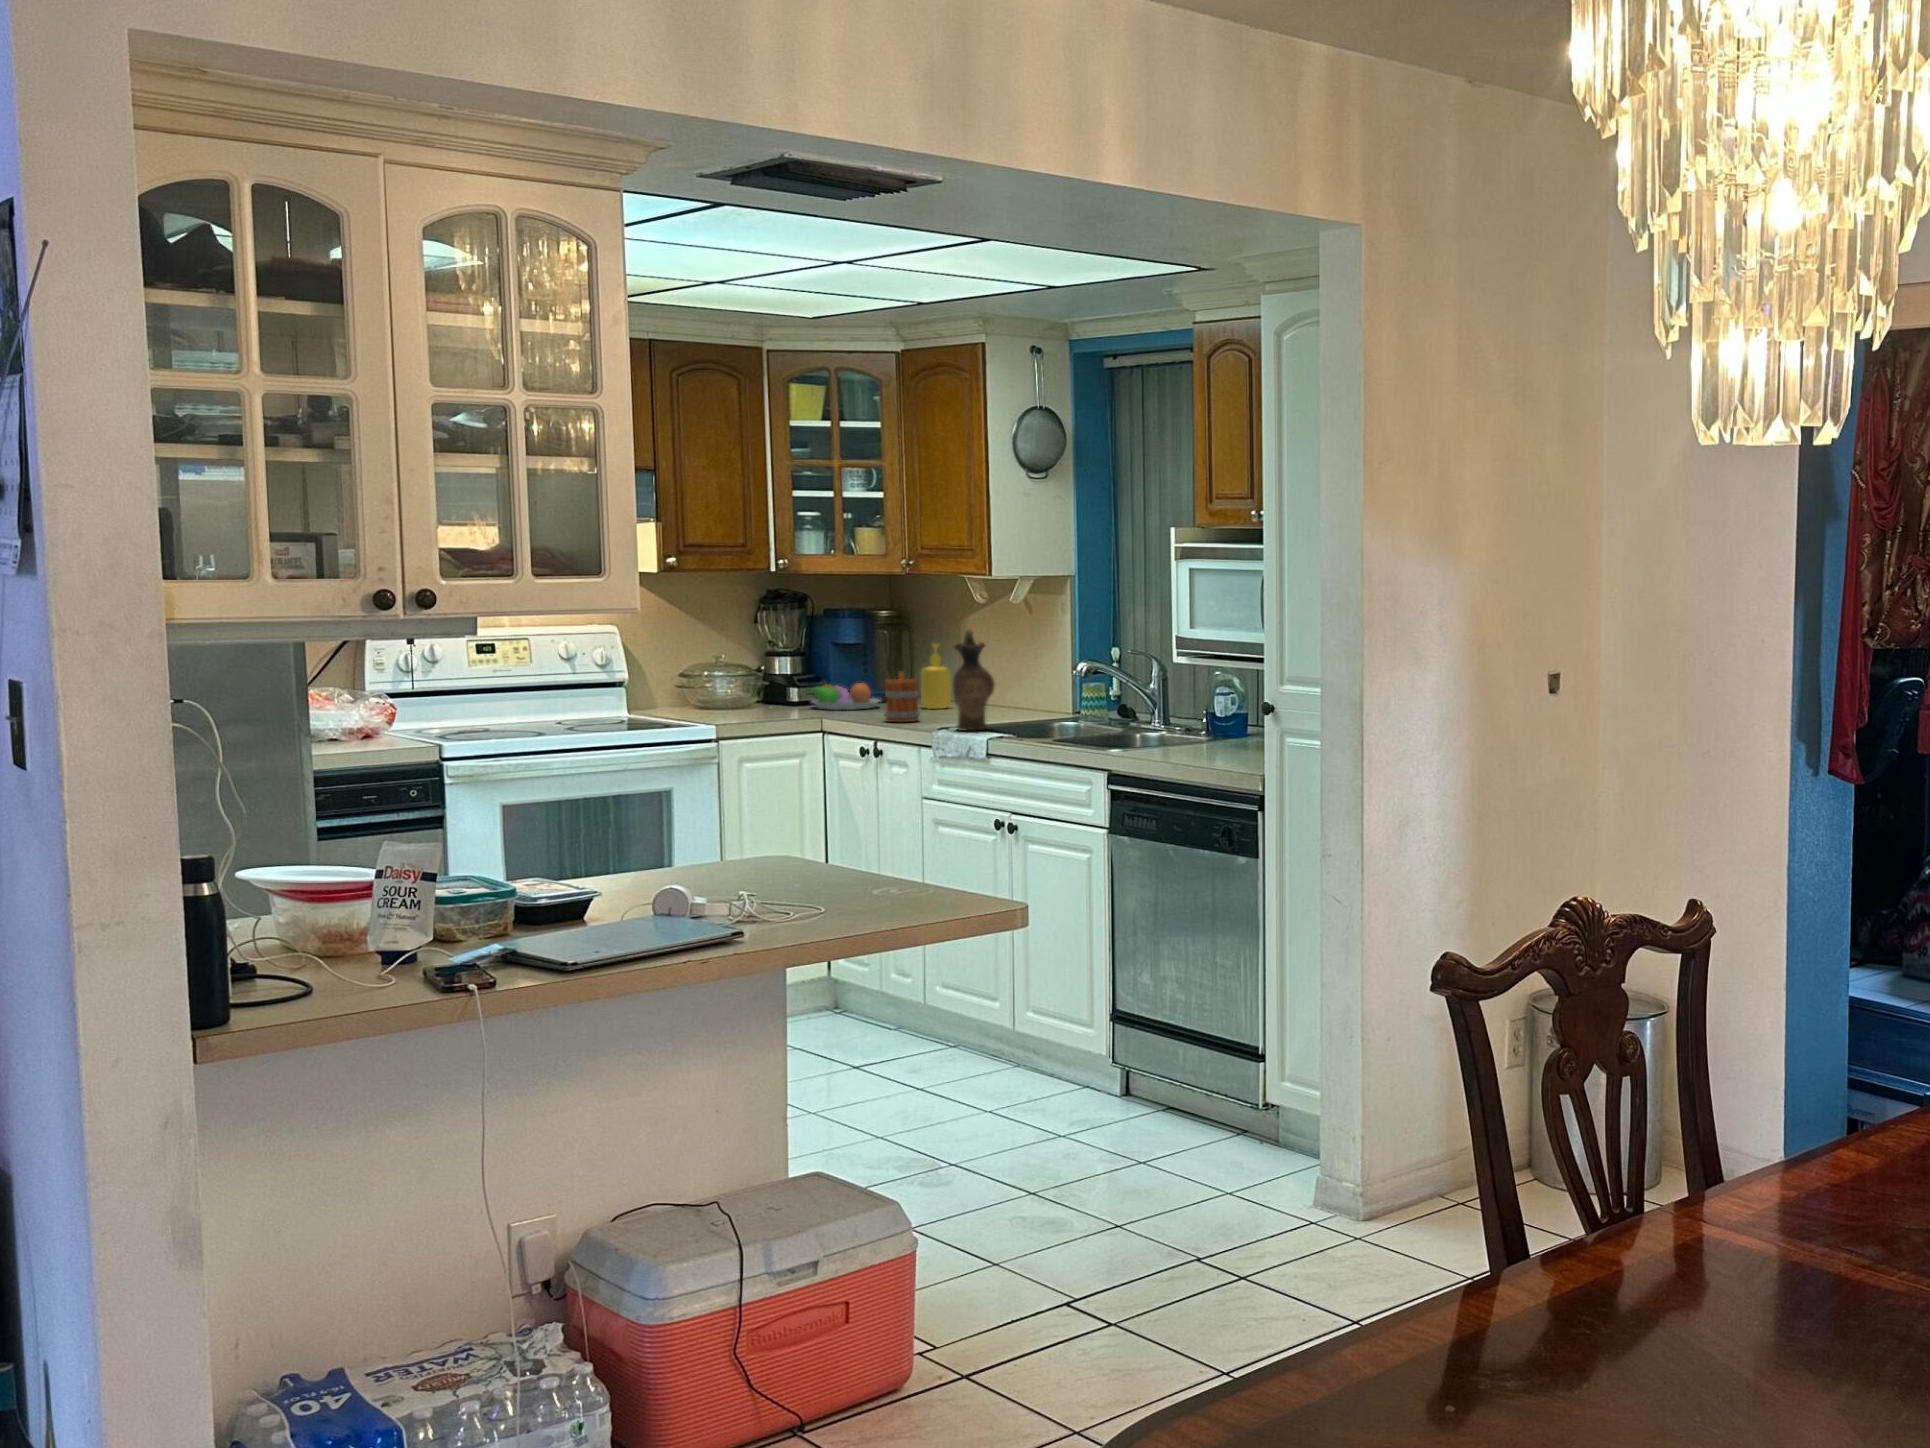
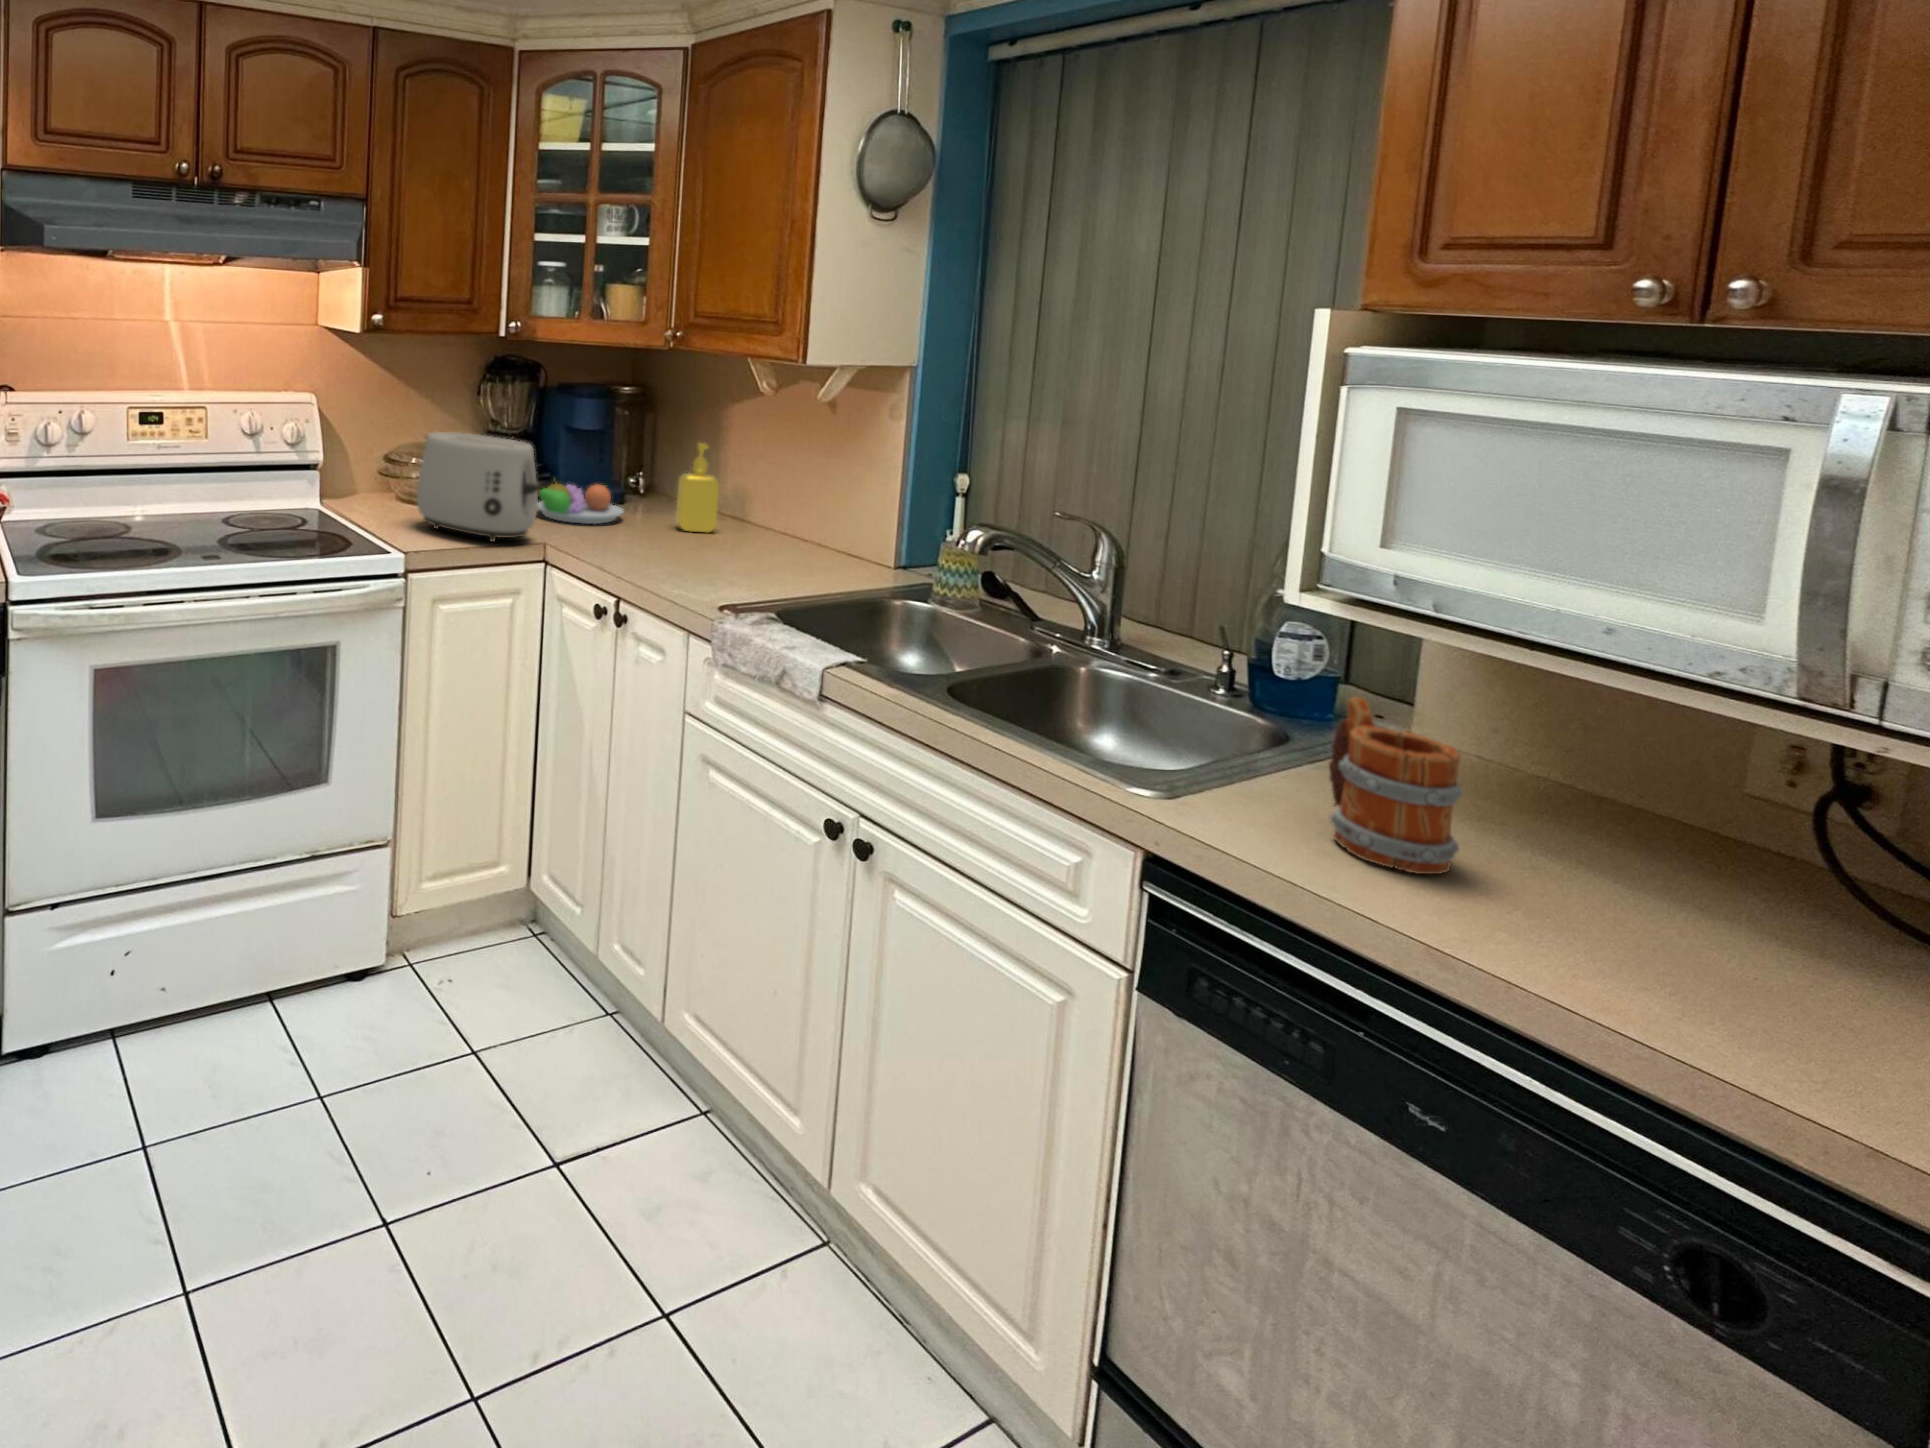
ceramic pitcher: present [953,630,994,731] -> none [749,449,822,619]
toaster: none [719,646,814,719] -> present [417,432,539,542]
mug: present [885,672,920,722] -> present [1329,697,1463,874]

